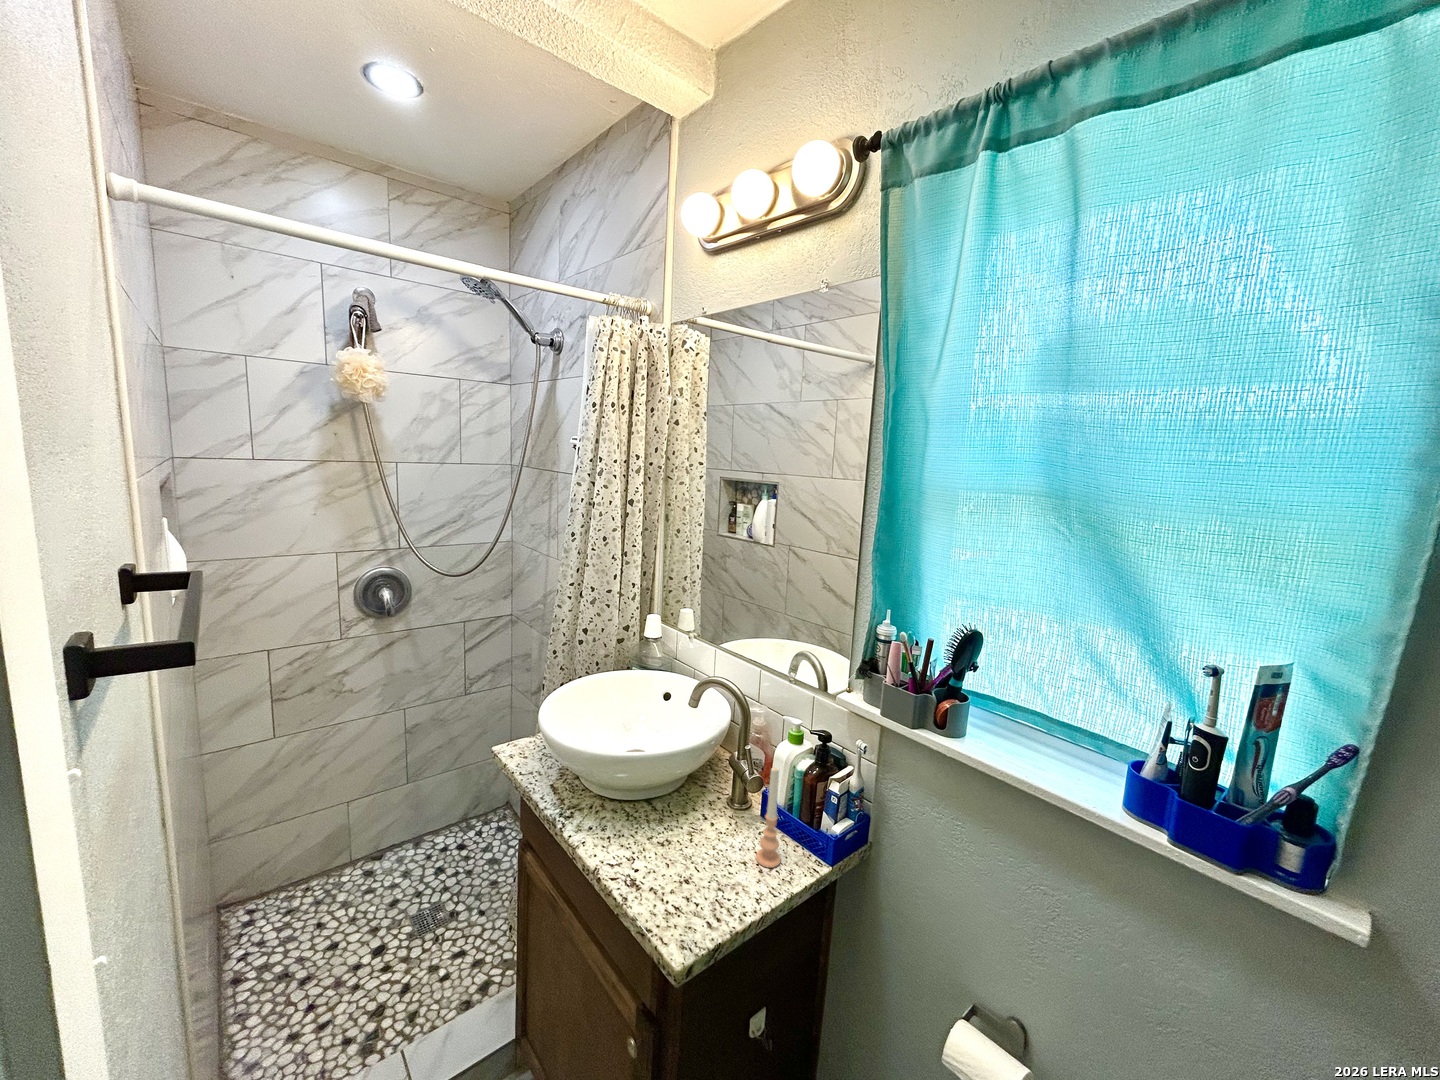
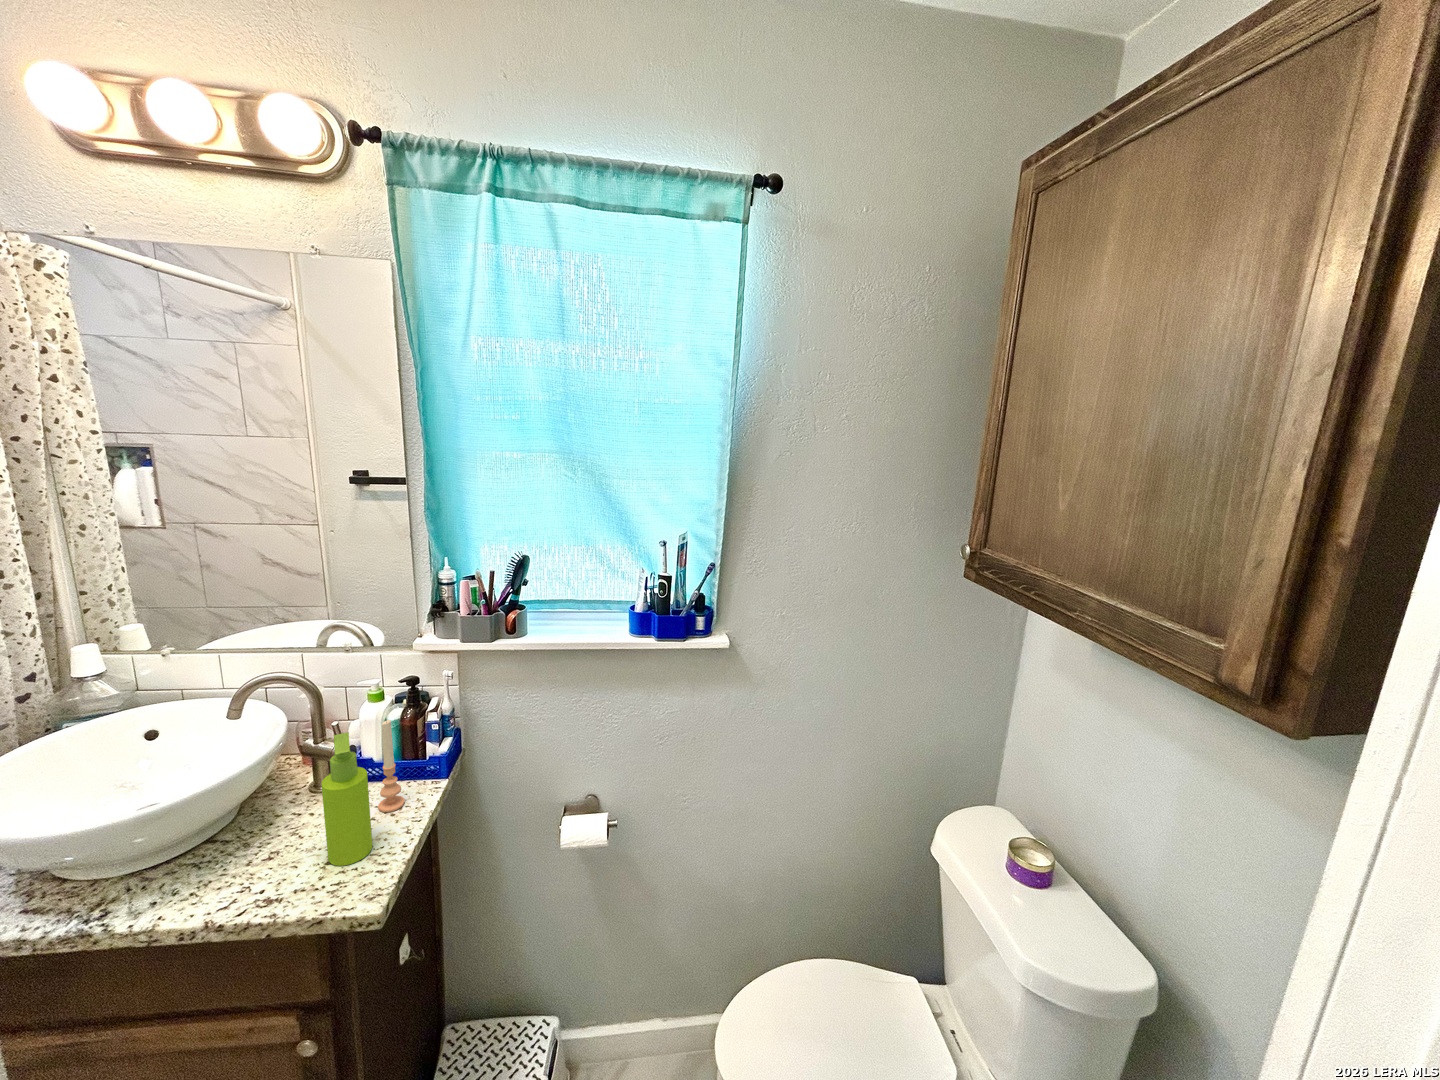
soap dispenser: none [687,760,730,900] -> present [322,732,372,866]

